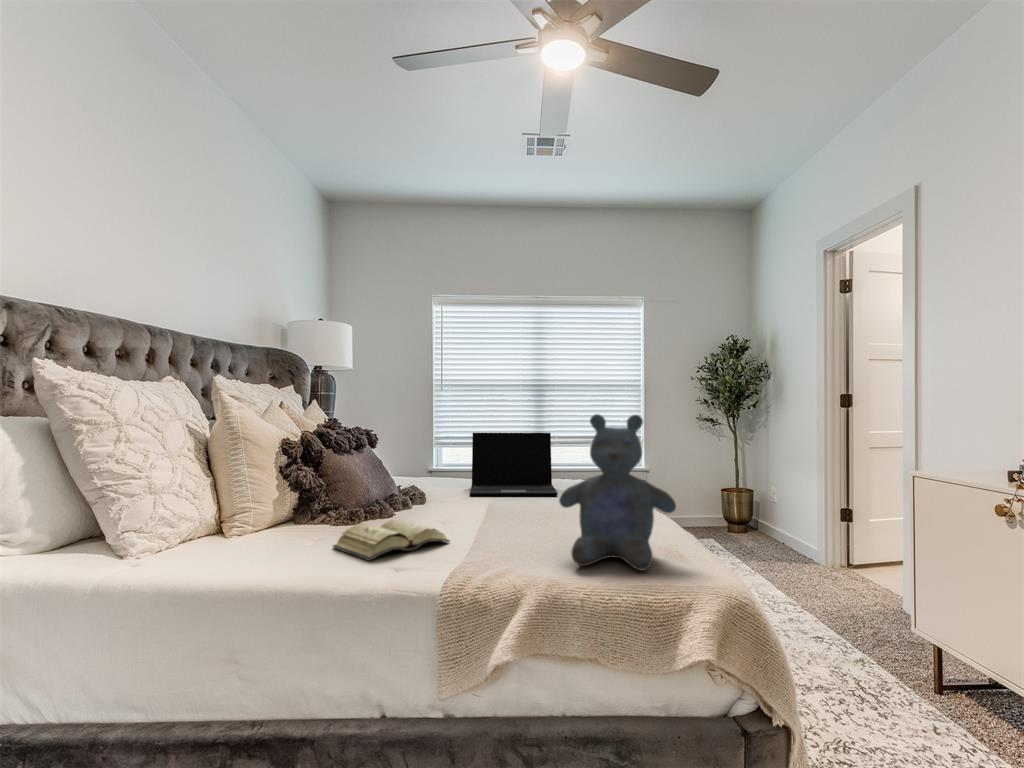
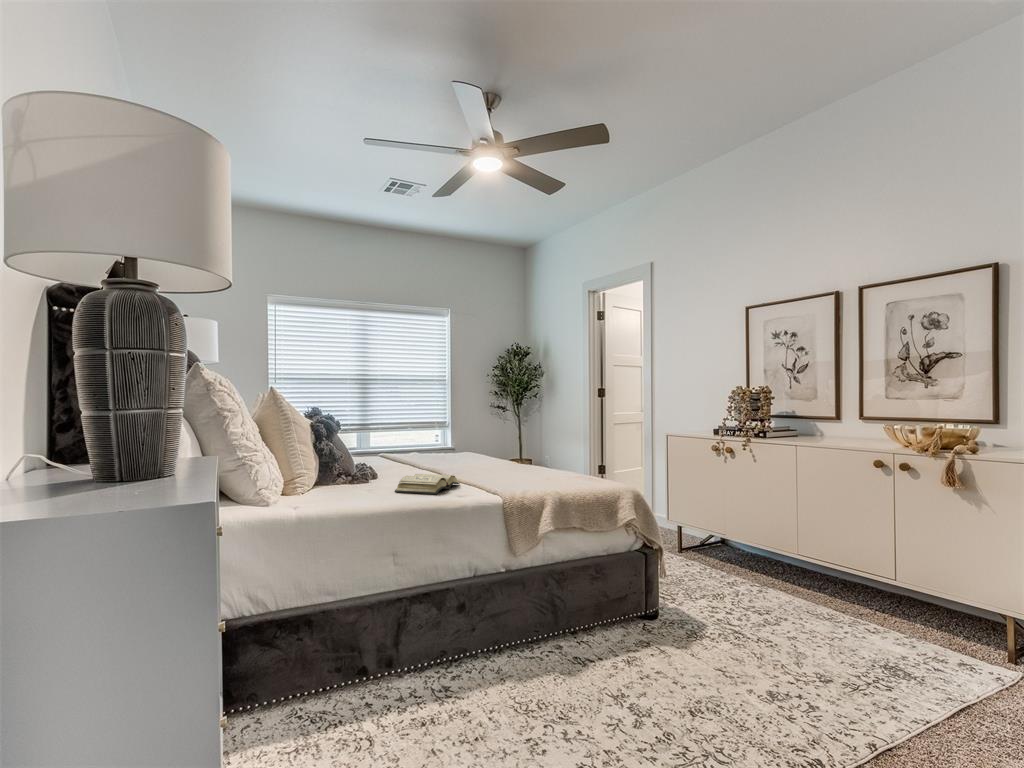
stuffed bear: present [559,414,676,571] -> none [527,401,592,486]
laptop: present [470,433,558,496] -> none [388,417,465,465]

